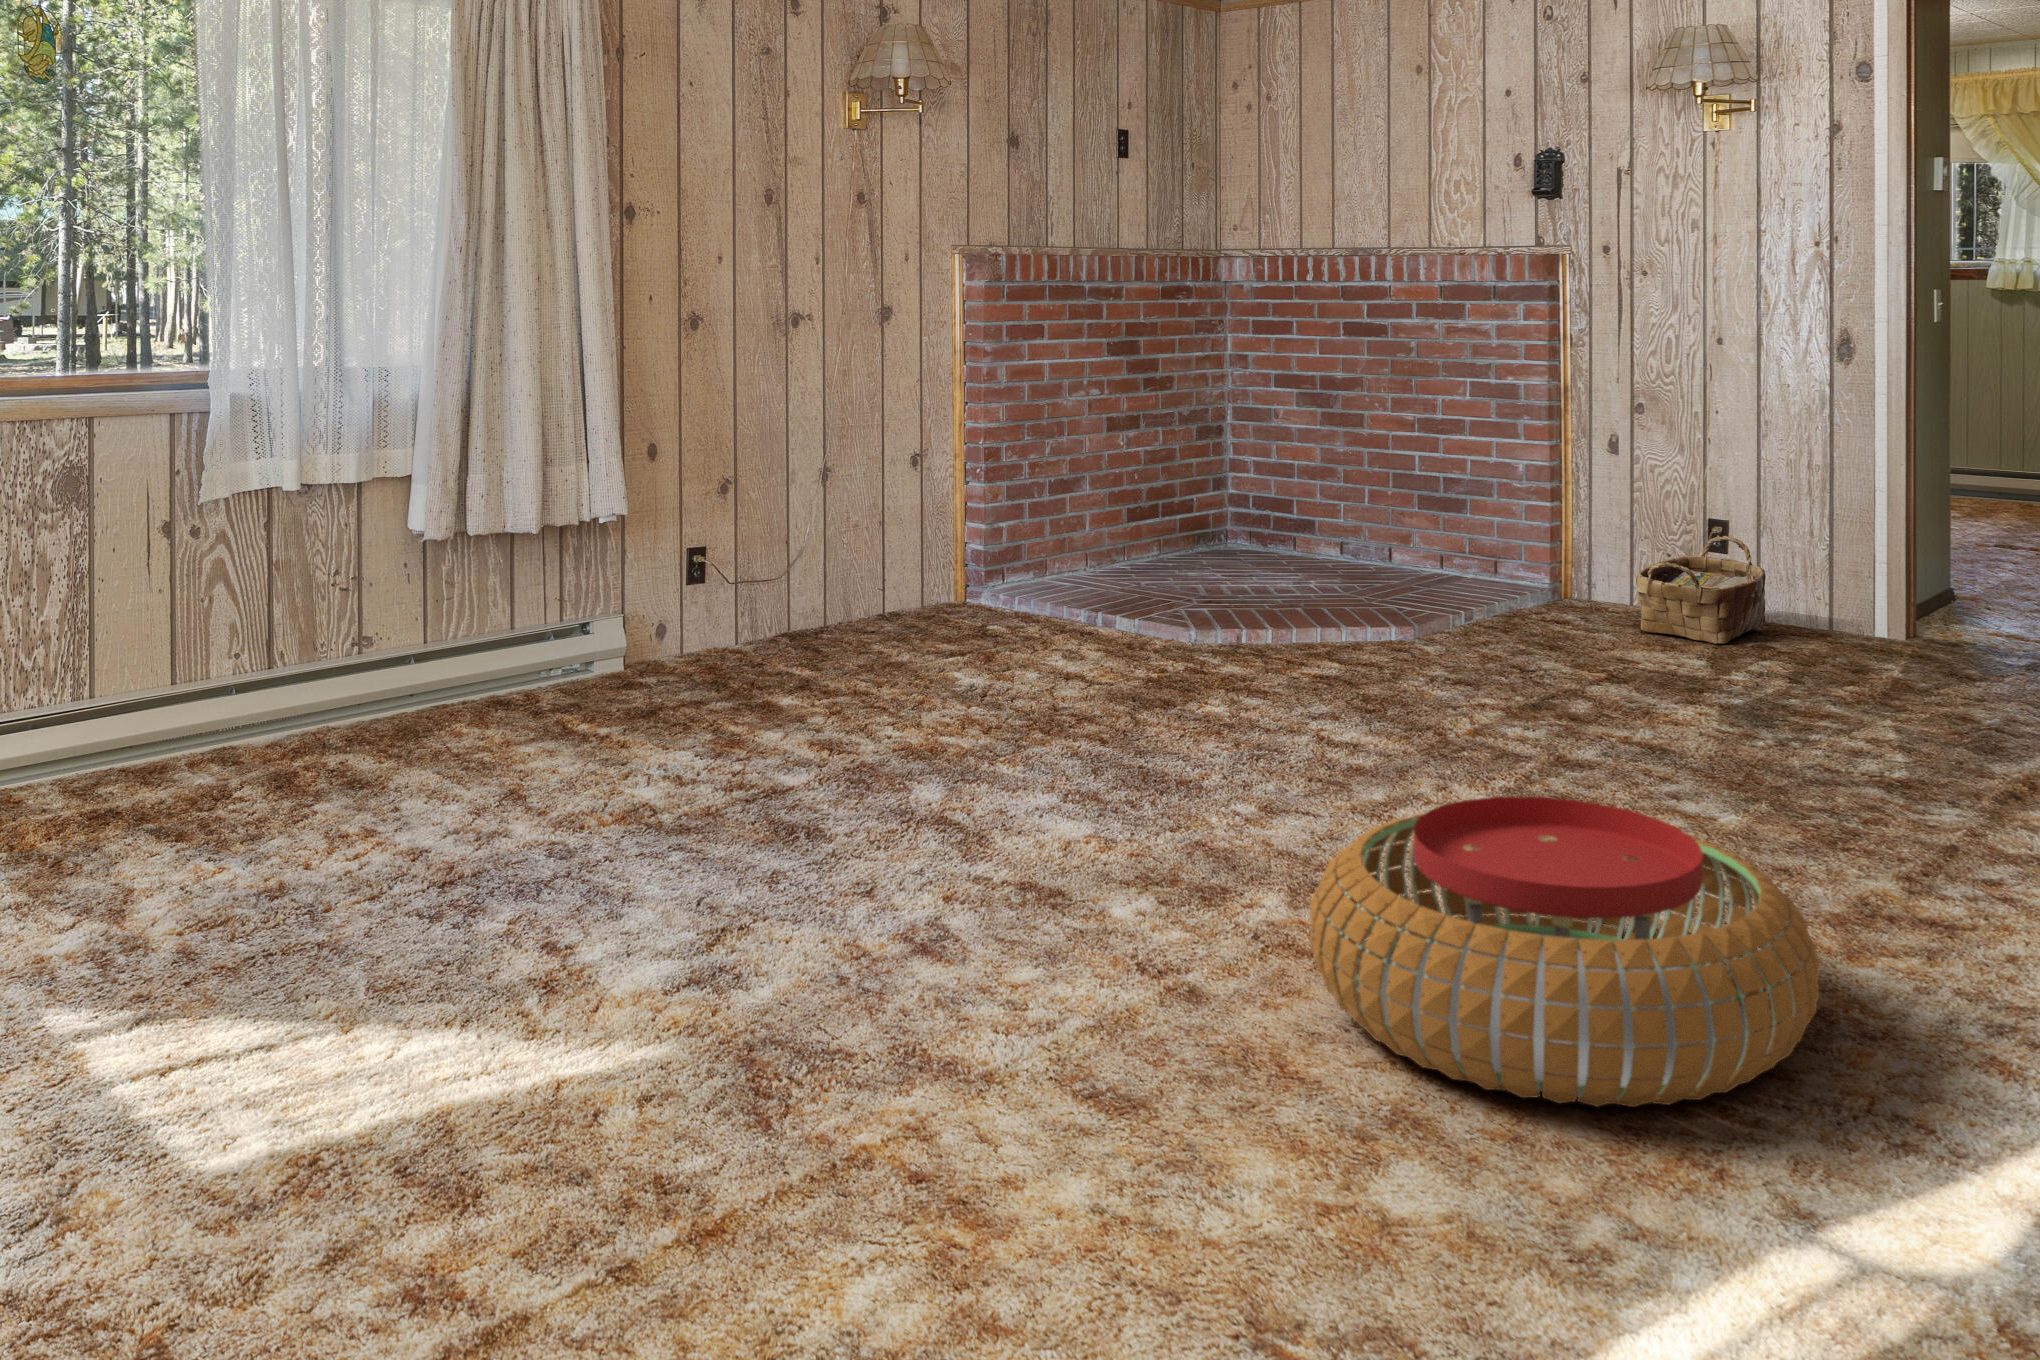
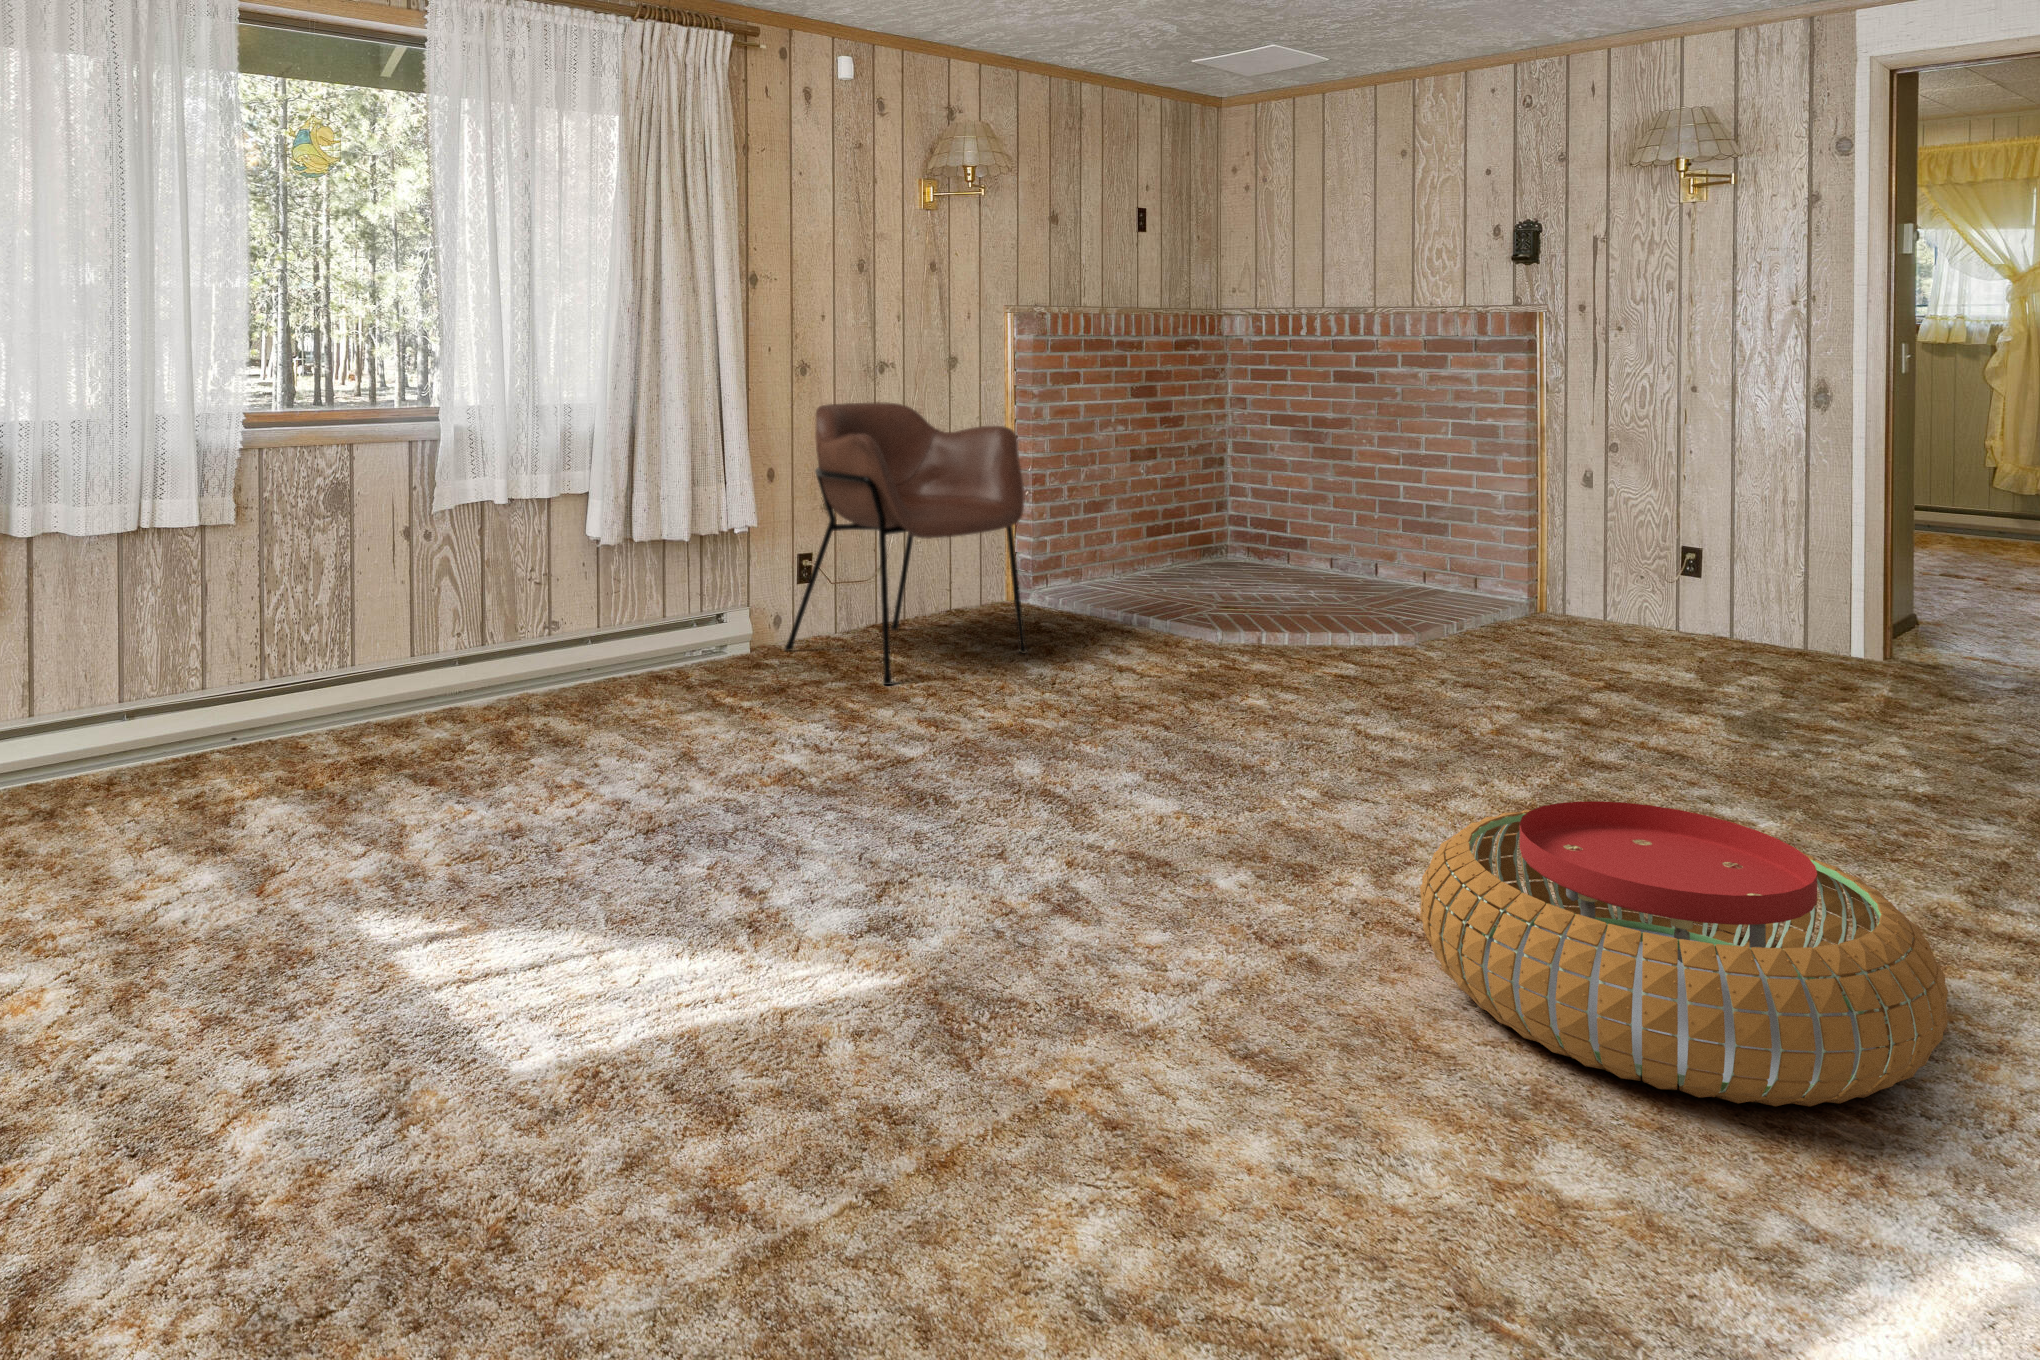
armchair: none [671,363,967,703] -> present [784,402,1027,685]
woven basket: present [1636,536,1766,644] -> none [1619,560,1743,657]

